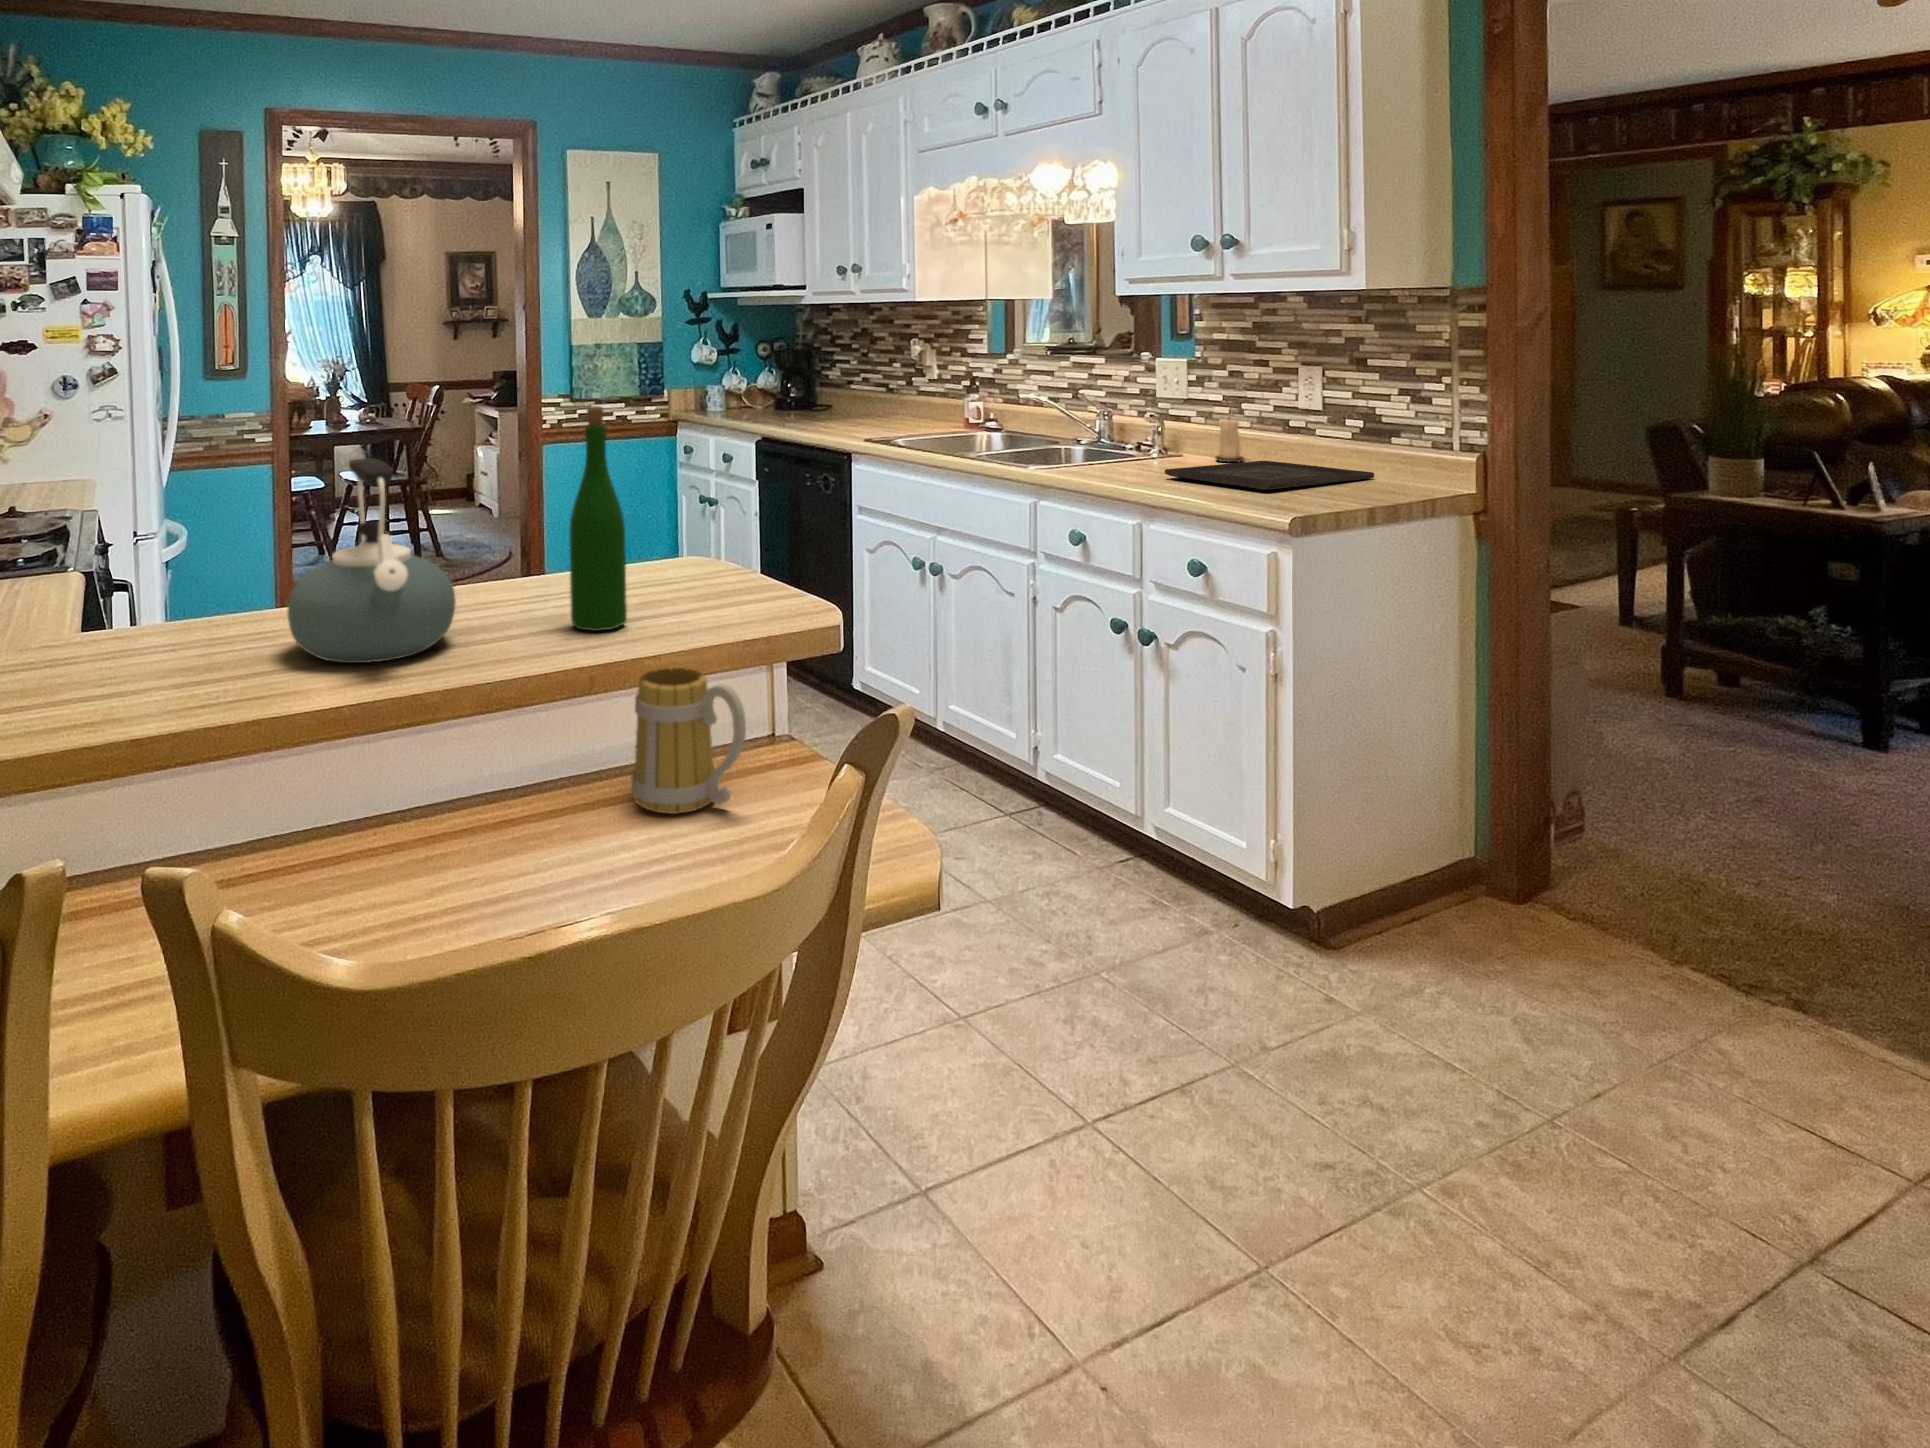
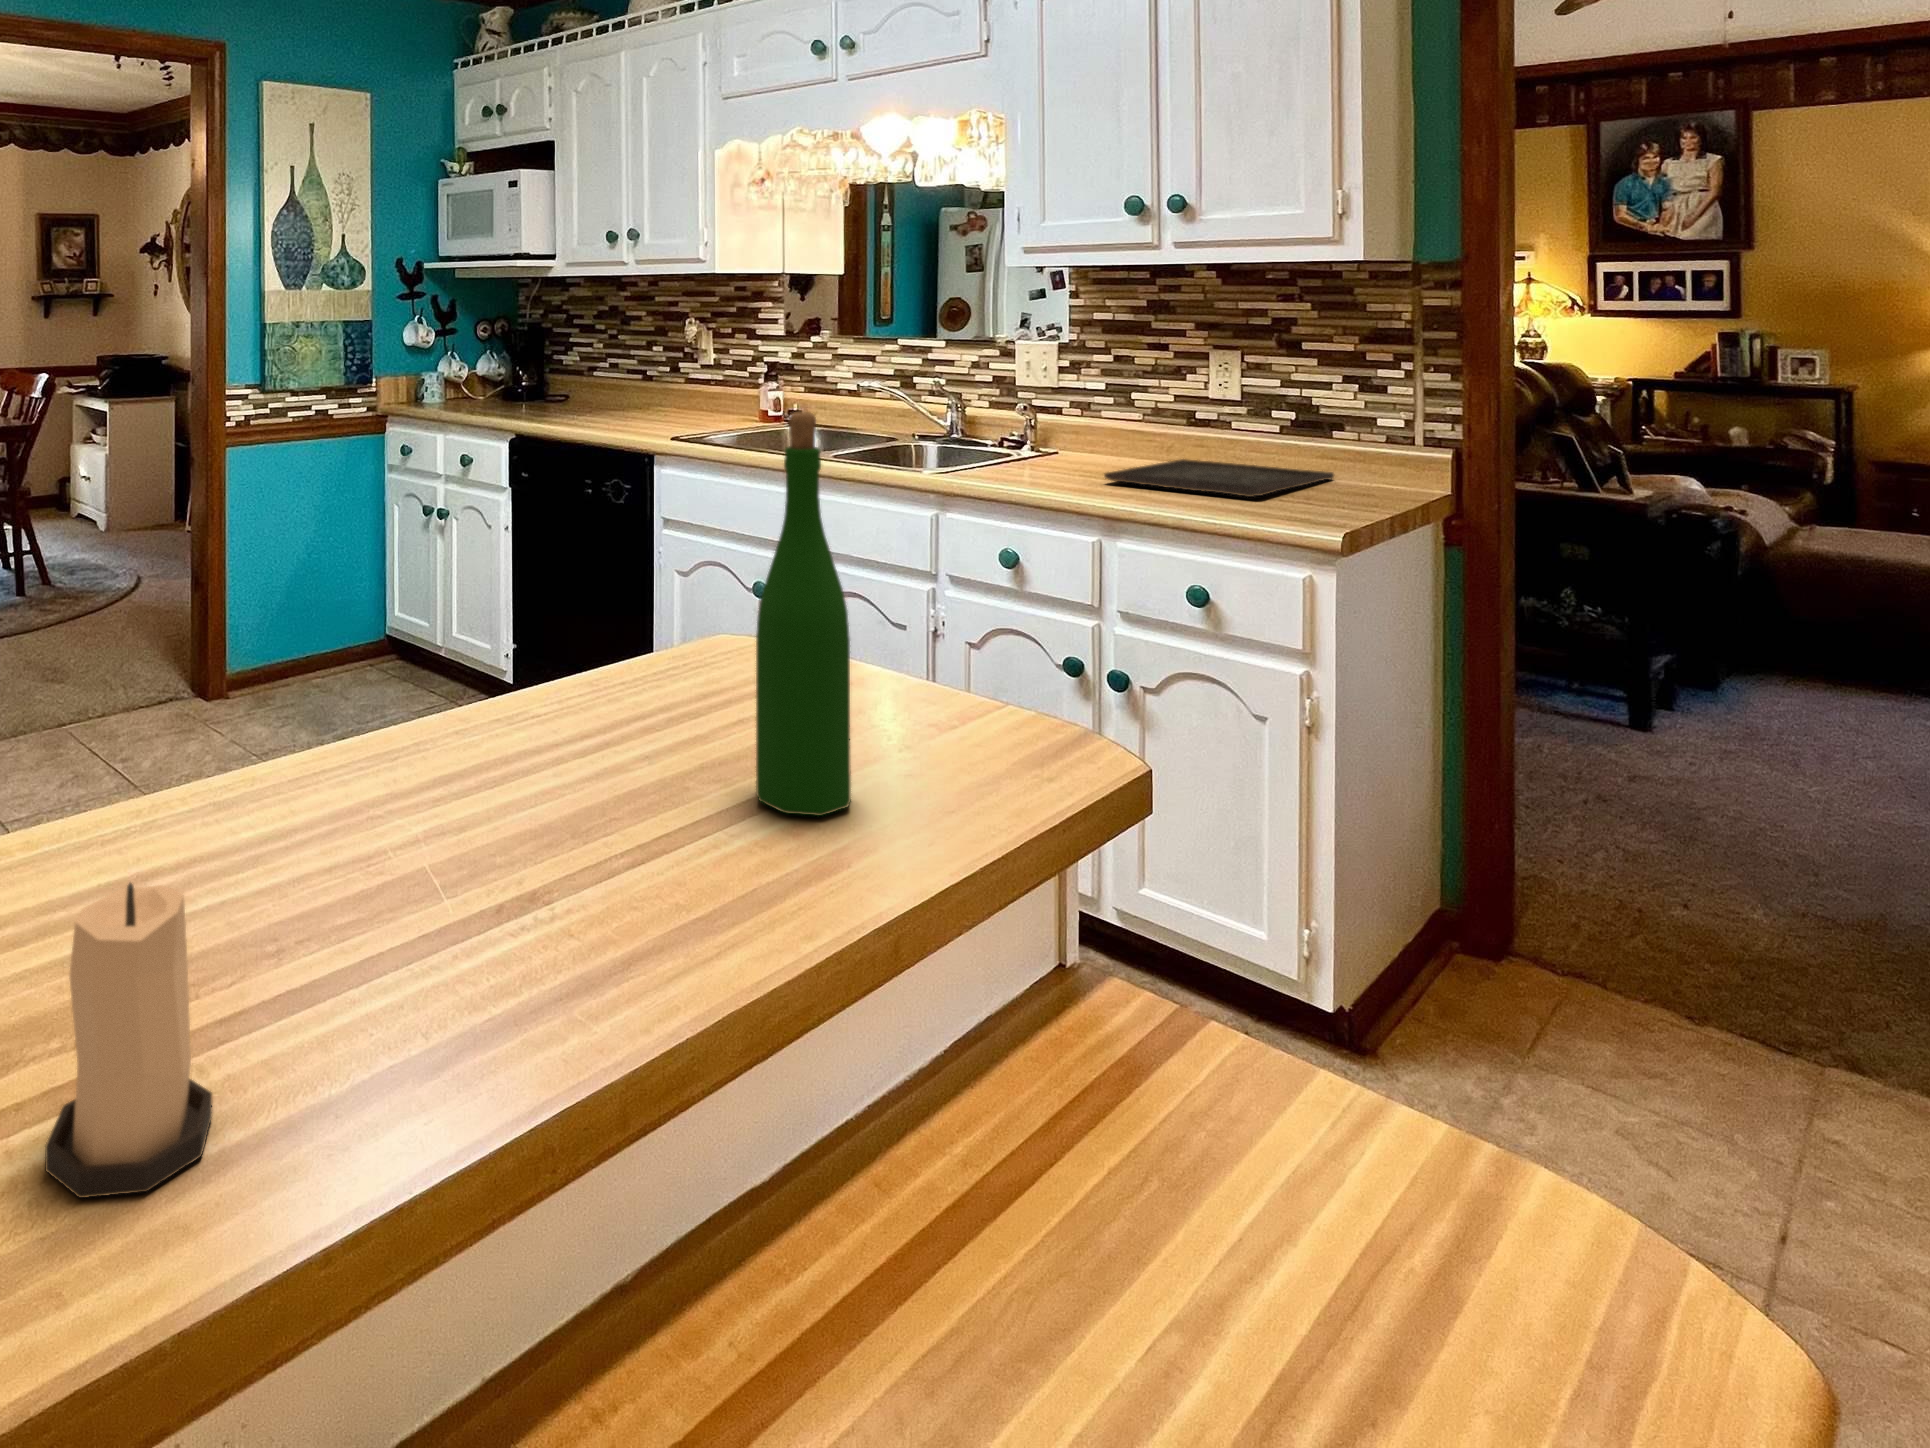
candle: present [1215,419,1244,462] -> present [45,883,212,1198]
kettle: present [288,458,456,663] -> none [295,520,622,961]
mug: present [631,668,746,814] -> none [987,892,1249,1197]

